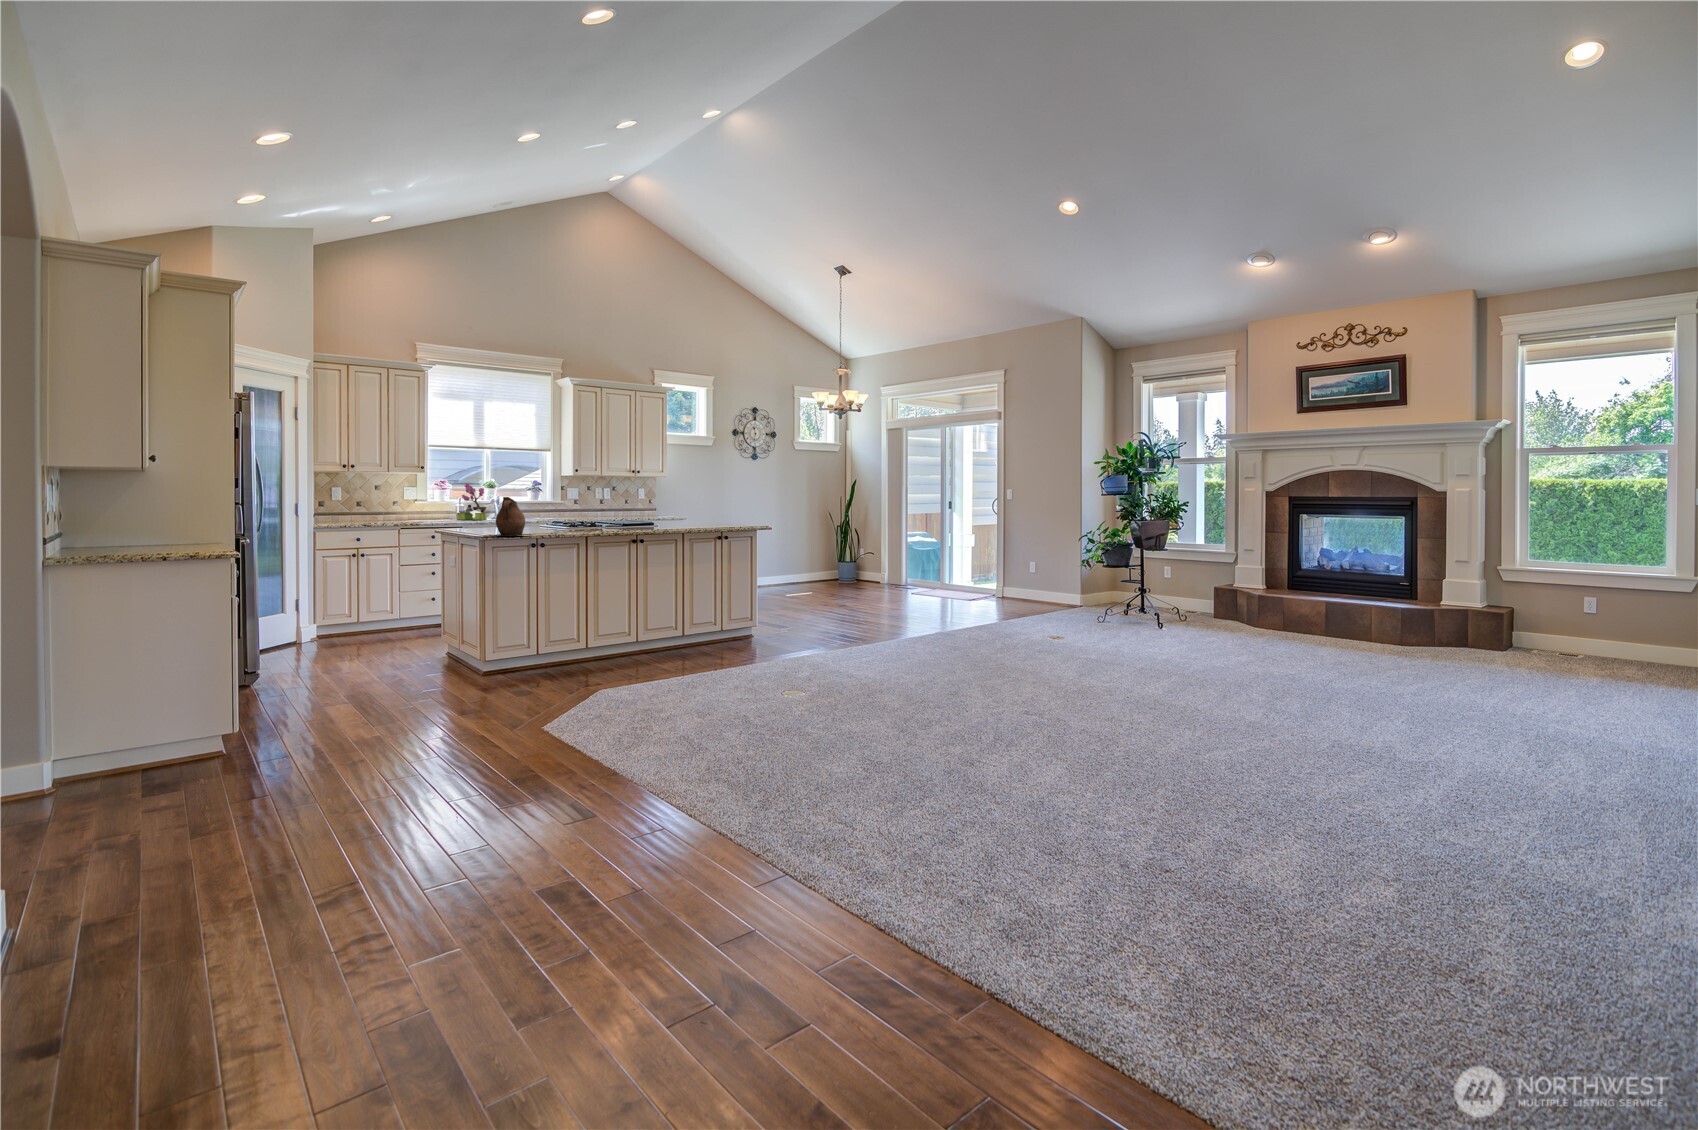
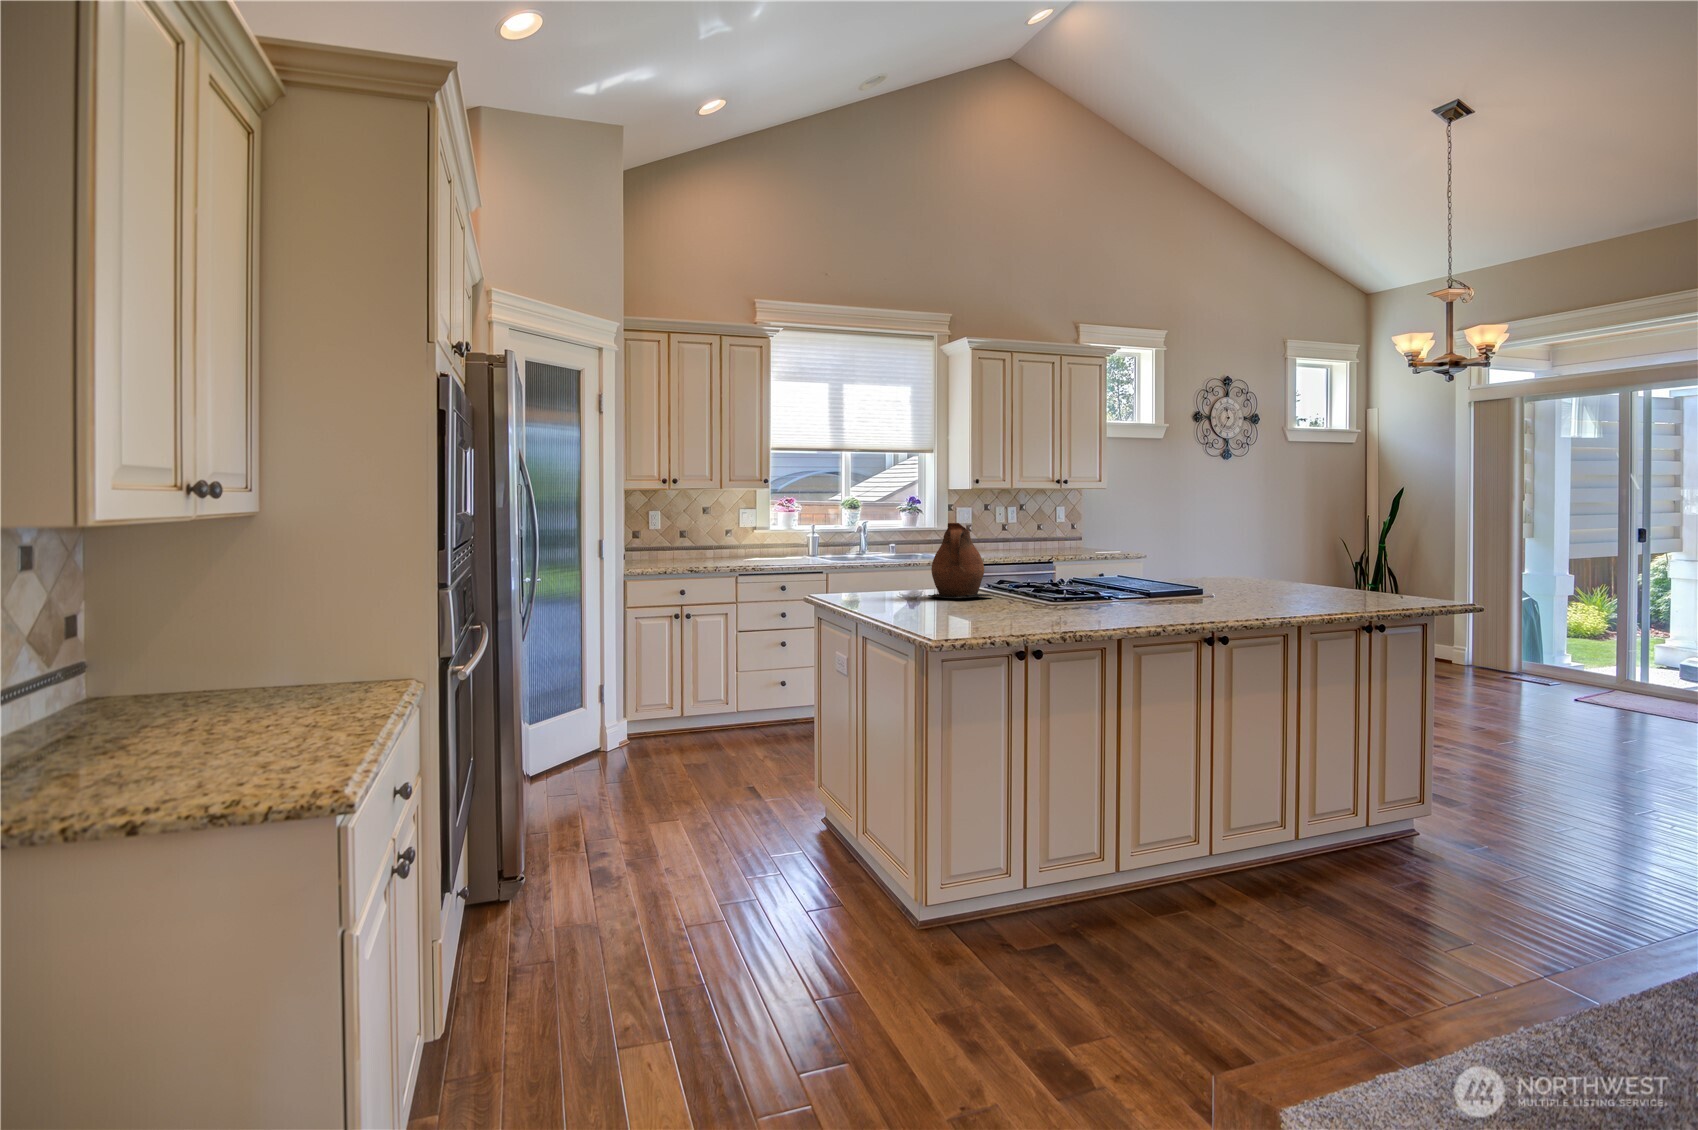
flower arrangement: present [457,483,486,520] -> none [809,502,847,558]

